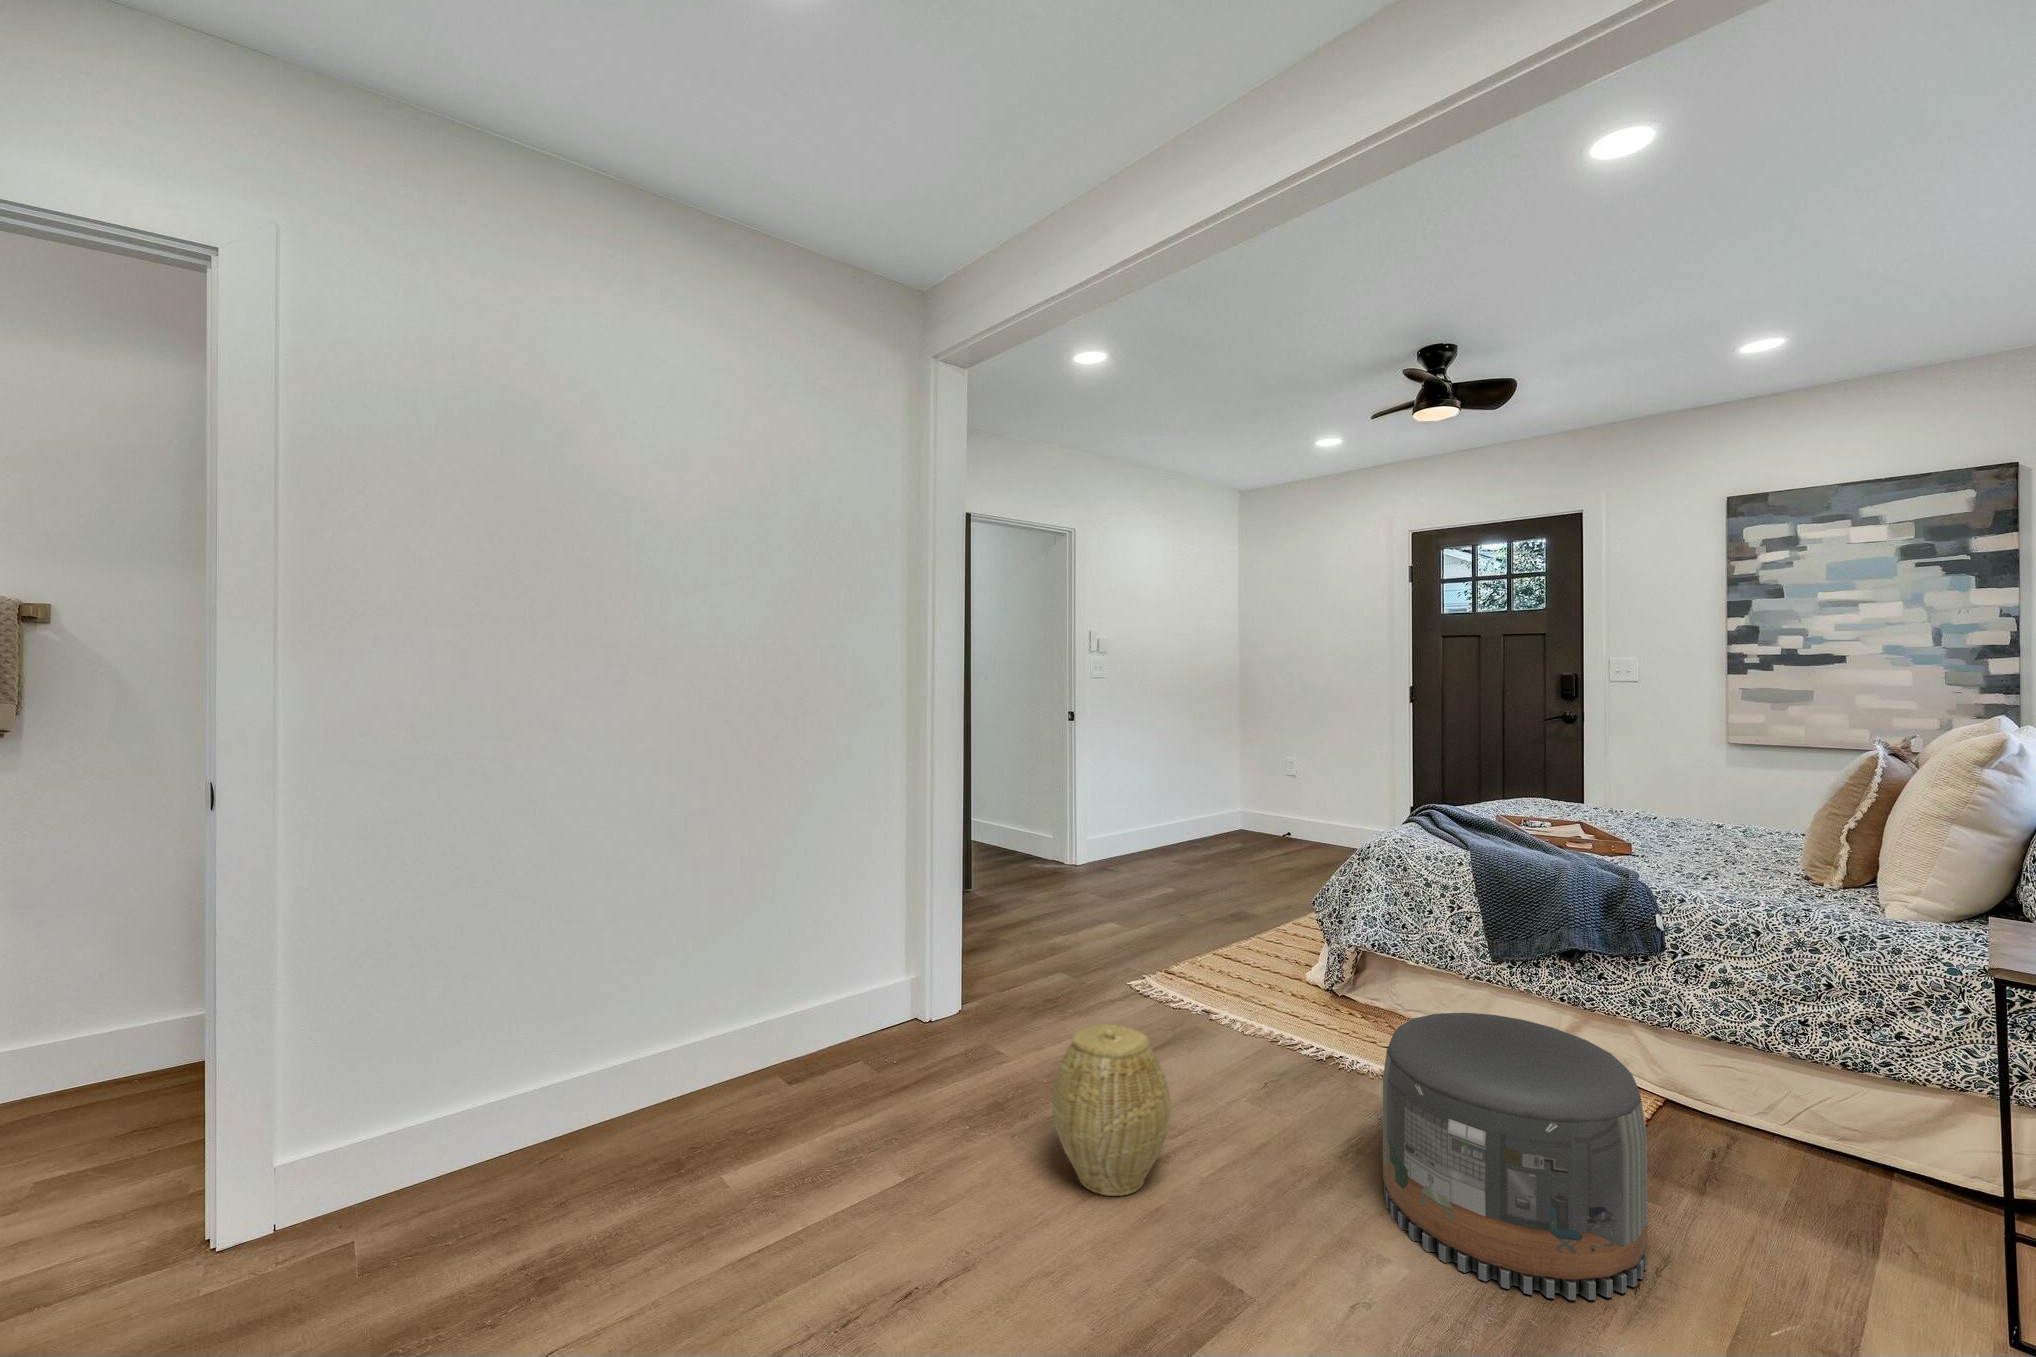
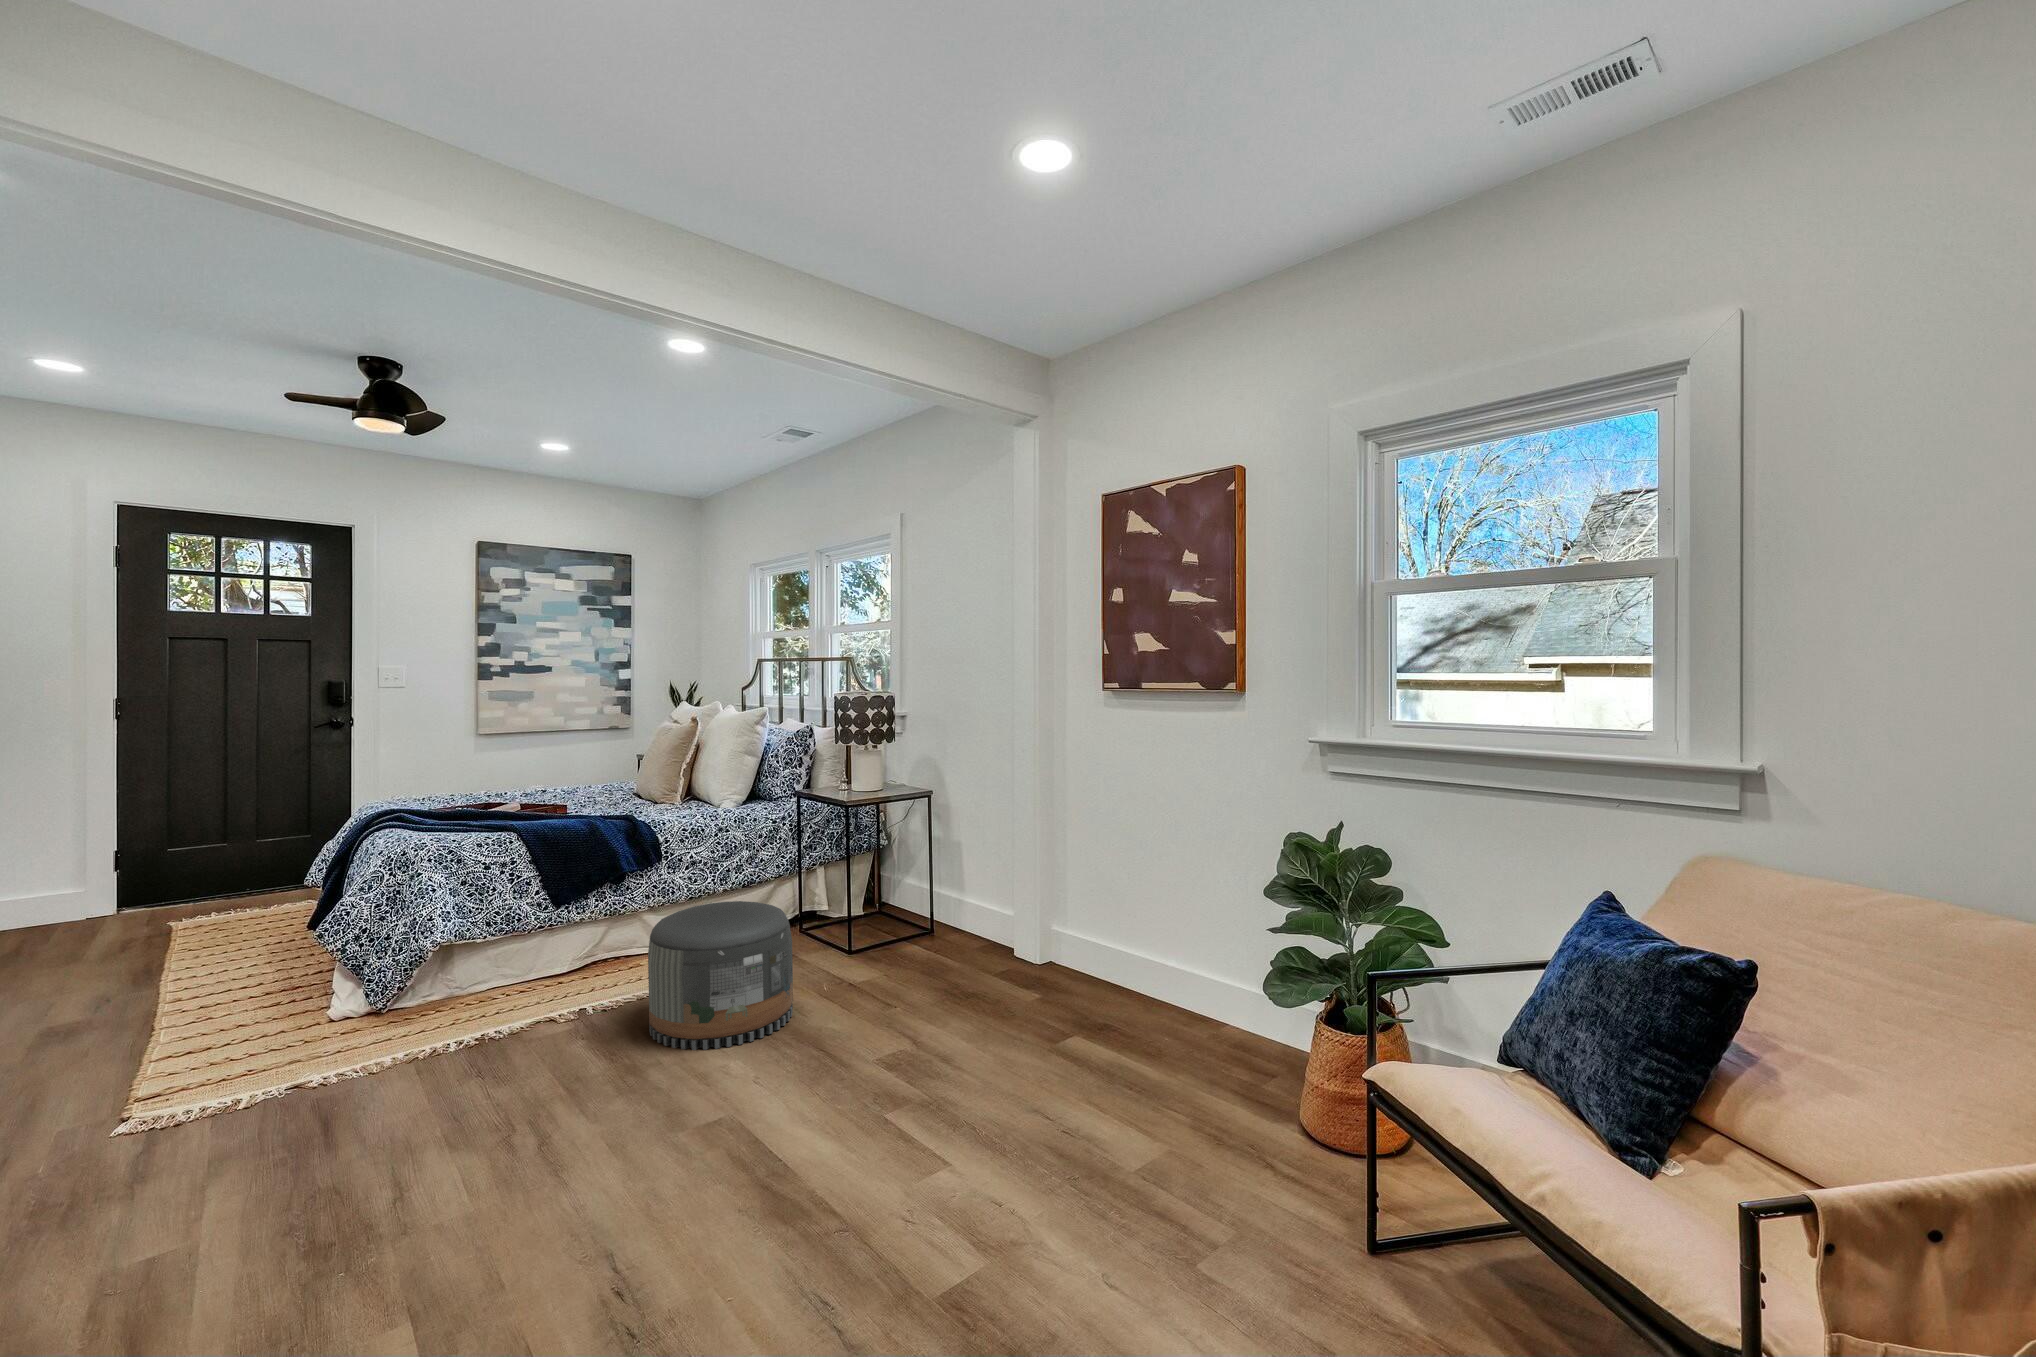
woven basket: present [1052,1024,1171,1196] -> none [494,1014,612,1165]

